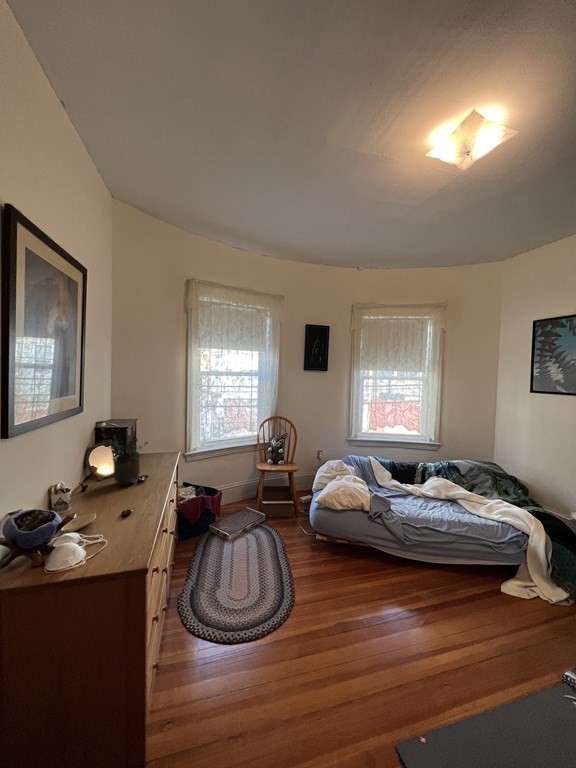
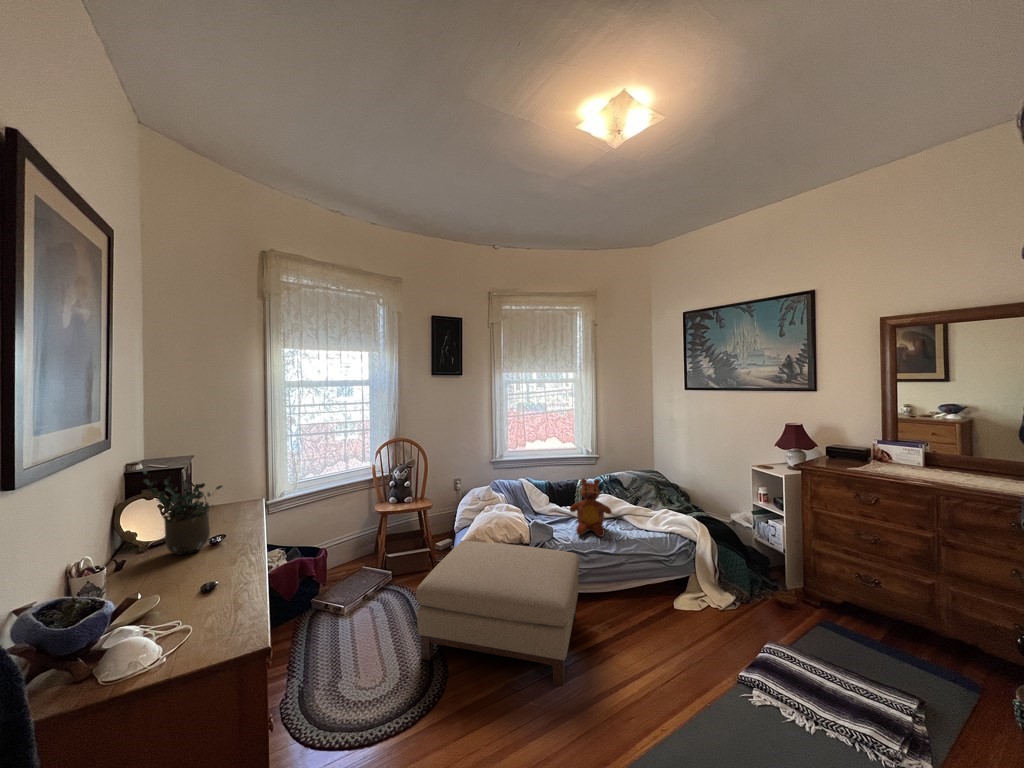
teddy bear: none [406,463,446,516] -> present [570,479,612,537]
ottoman: none [274,501,411,640] -> present [416,541,579,686]

